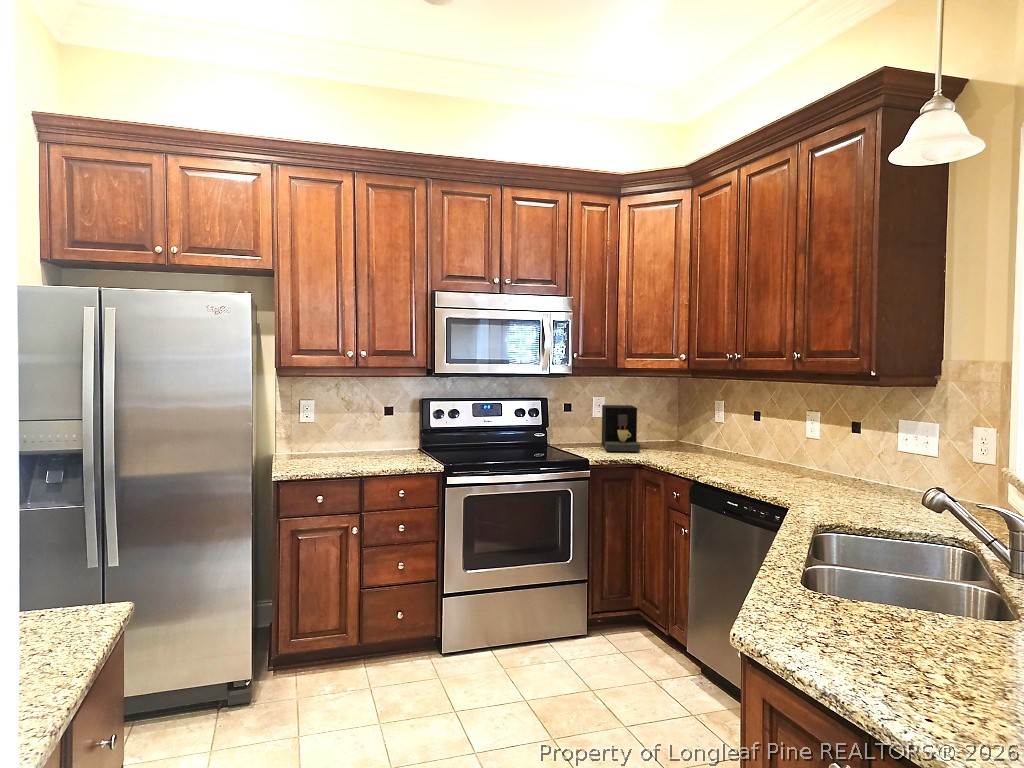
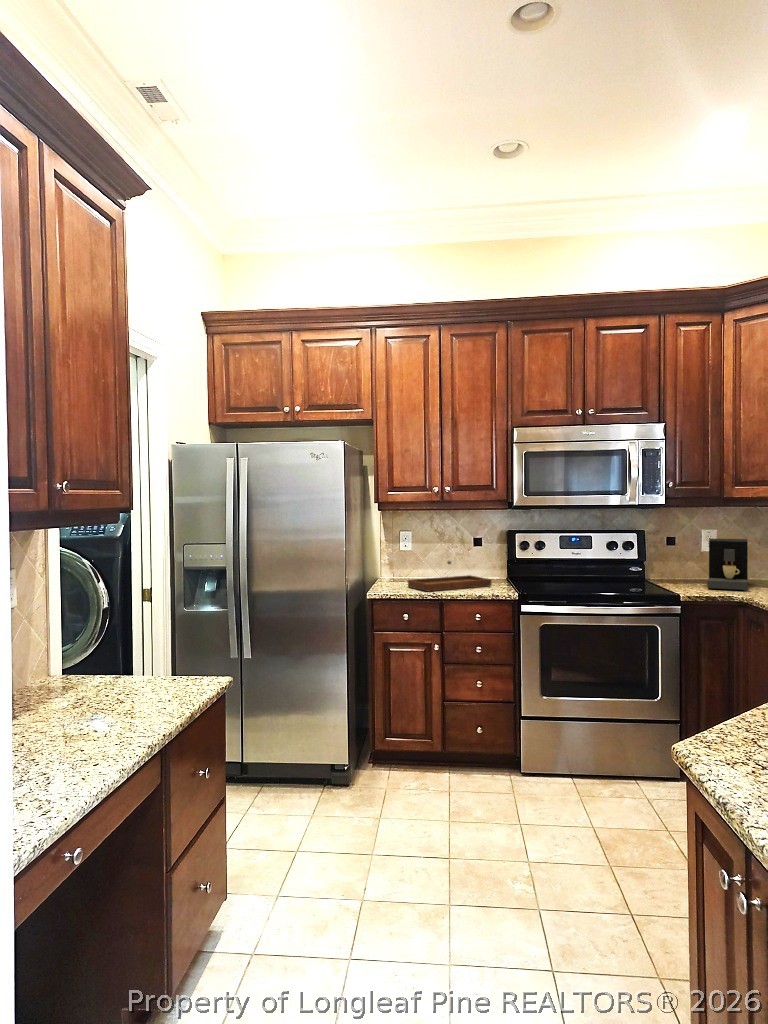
tray: none [316,432,408,468] -> present [408,561,491,591]

